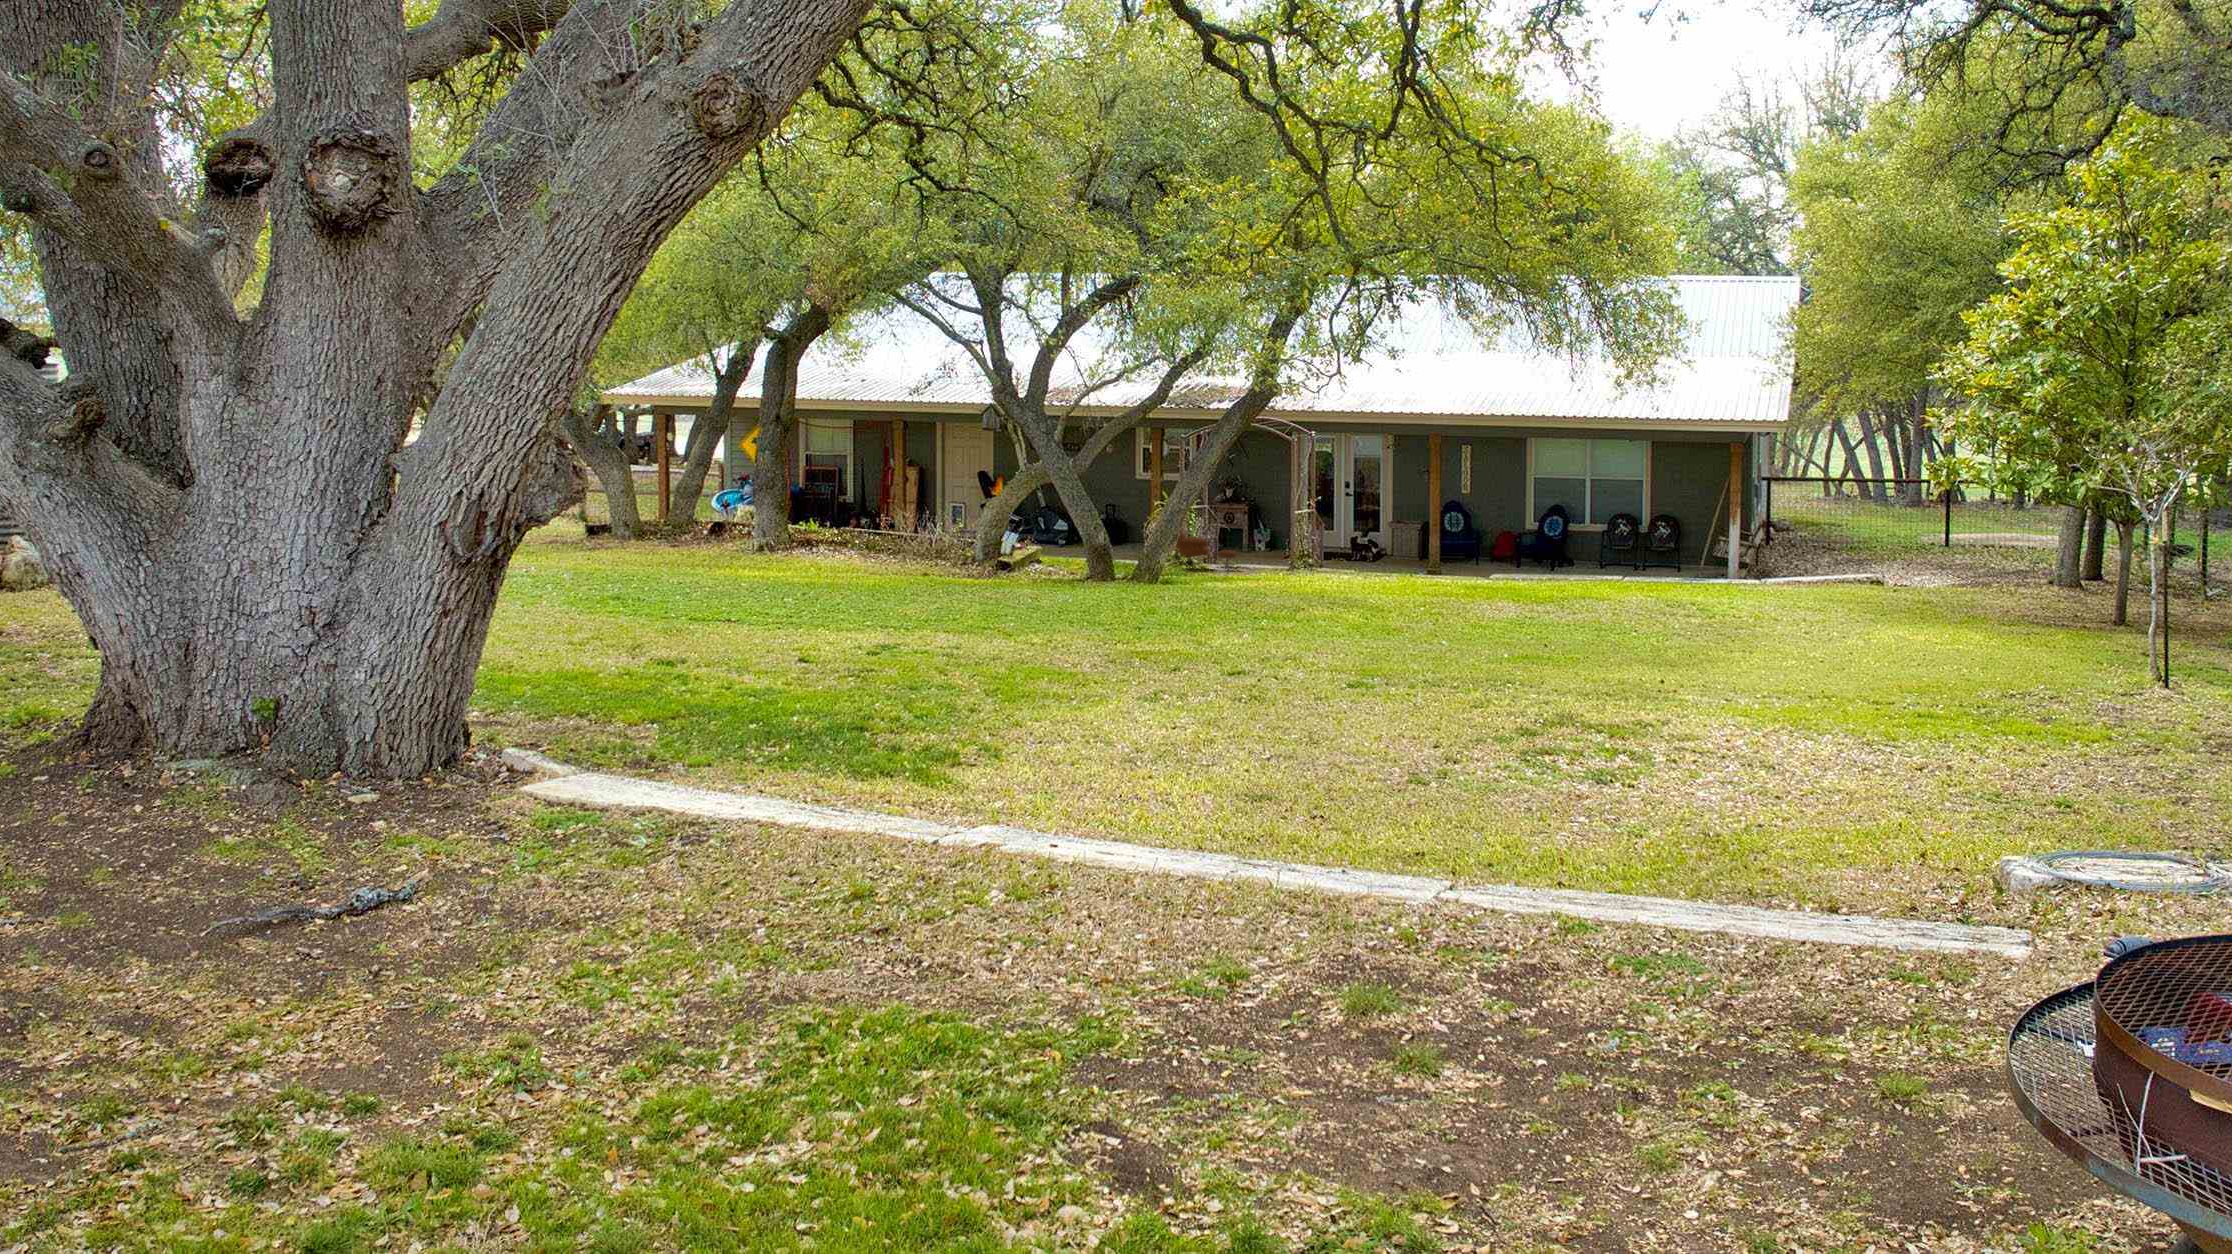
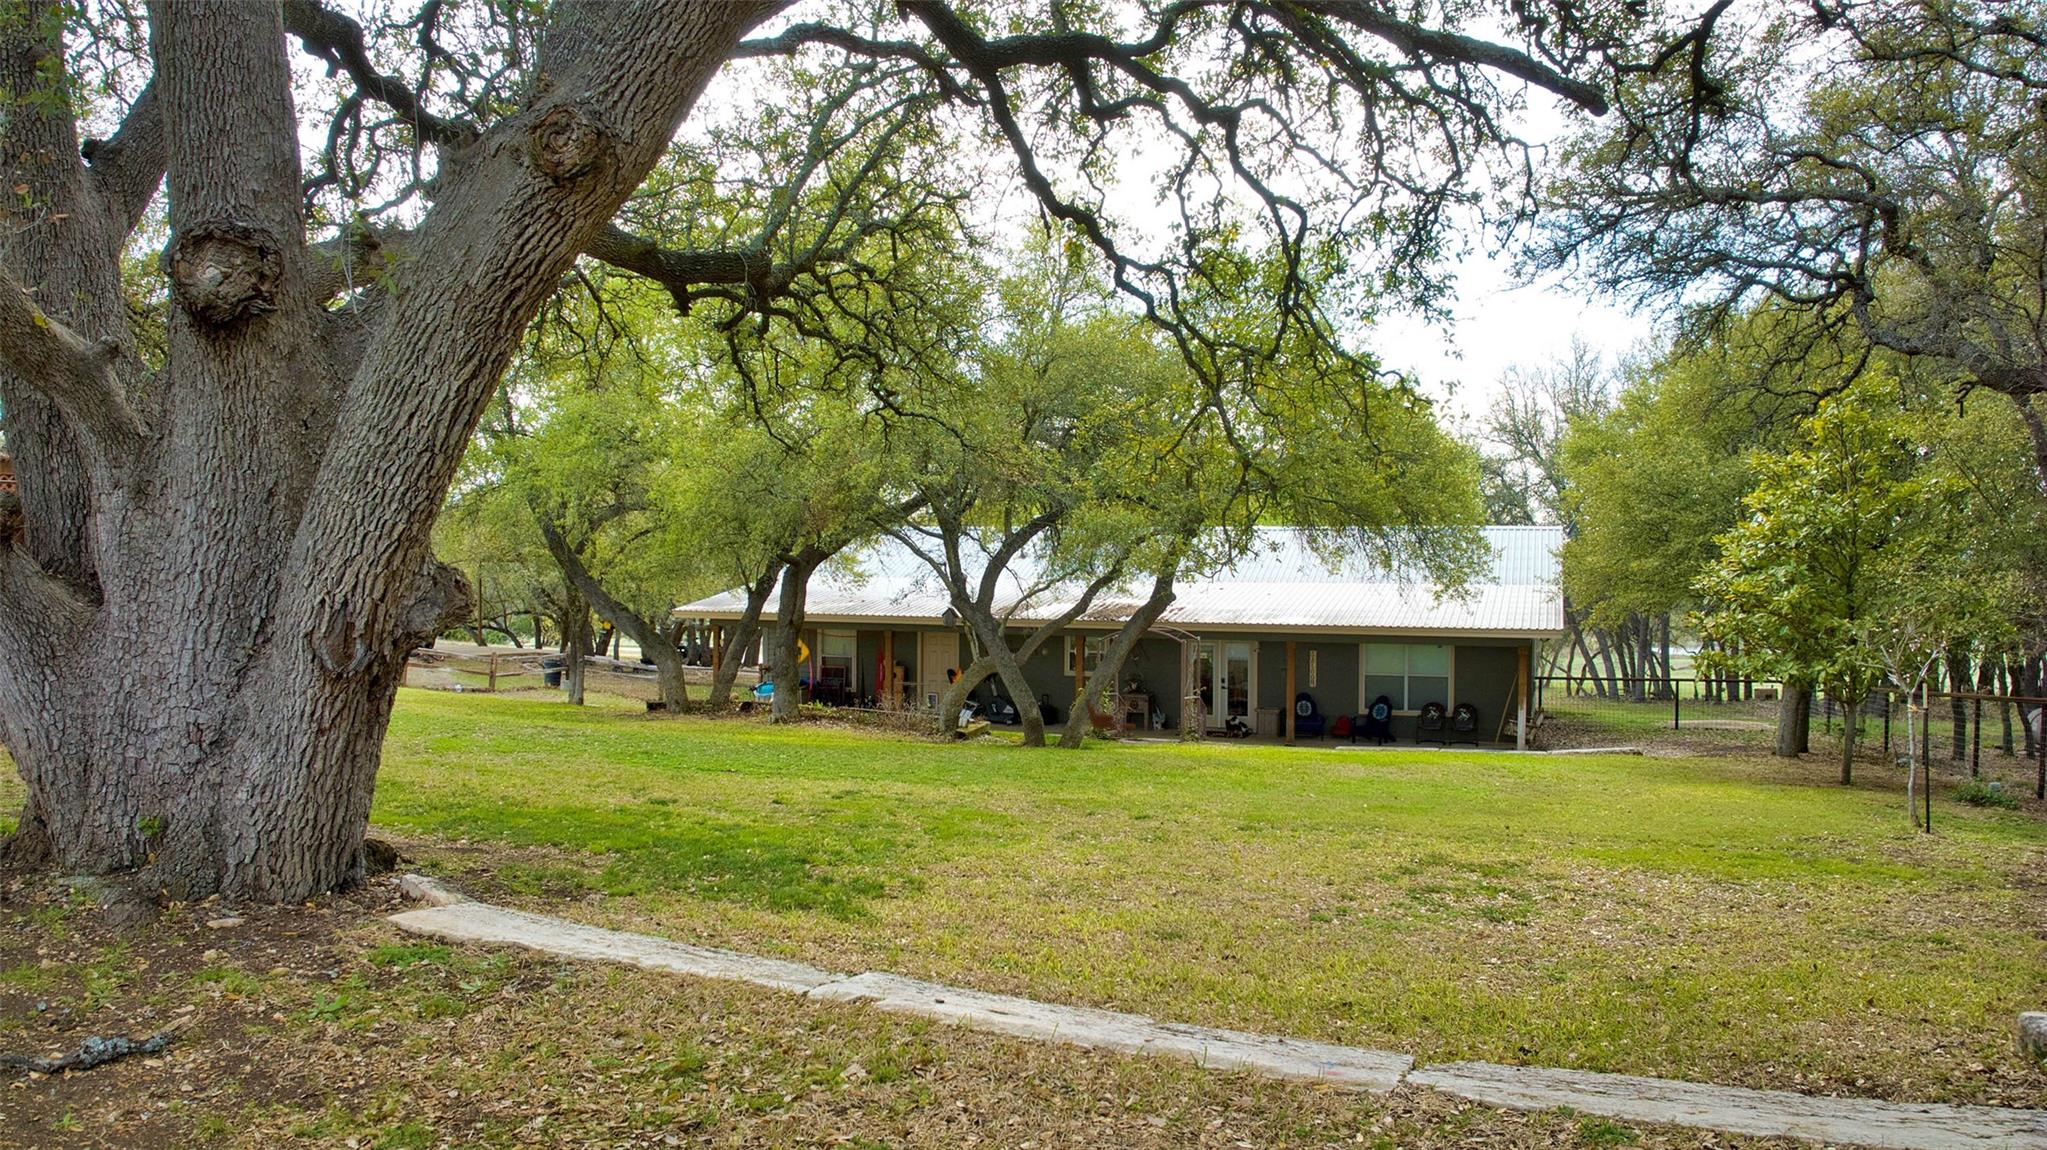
round table: none [909,491,960,528] -> present [901,683,923,706]

